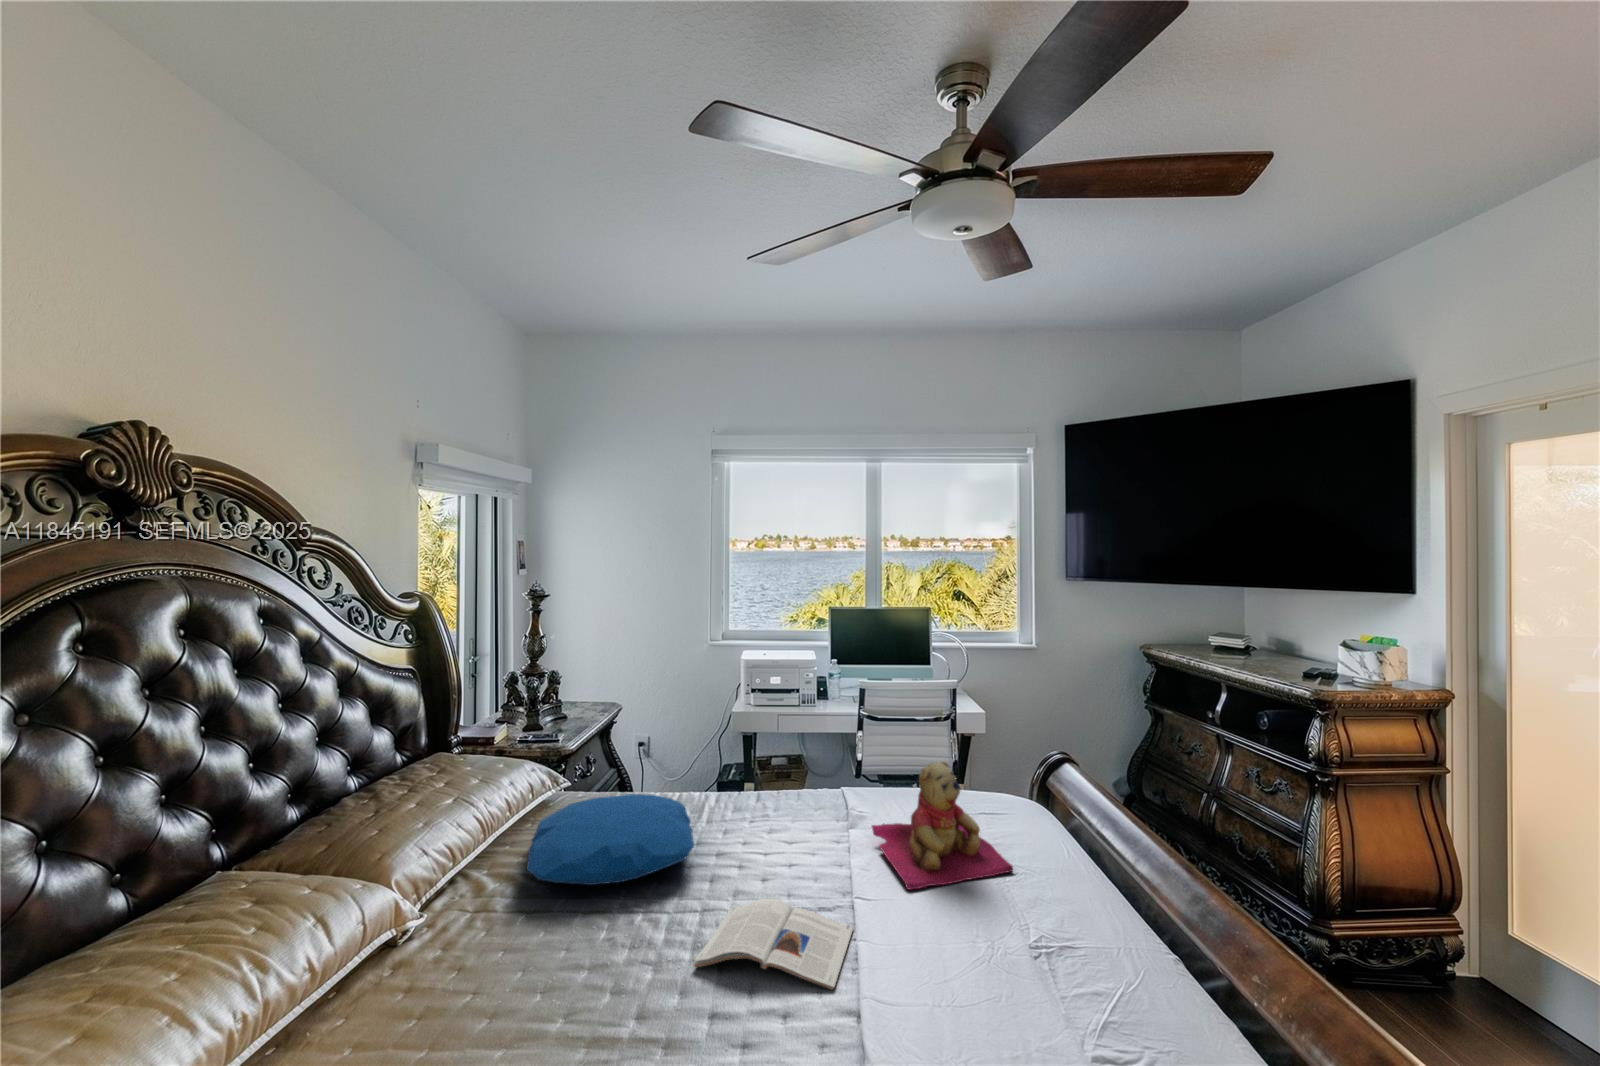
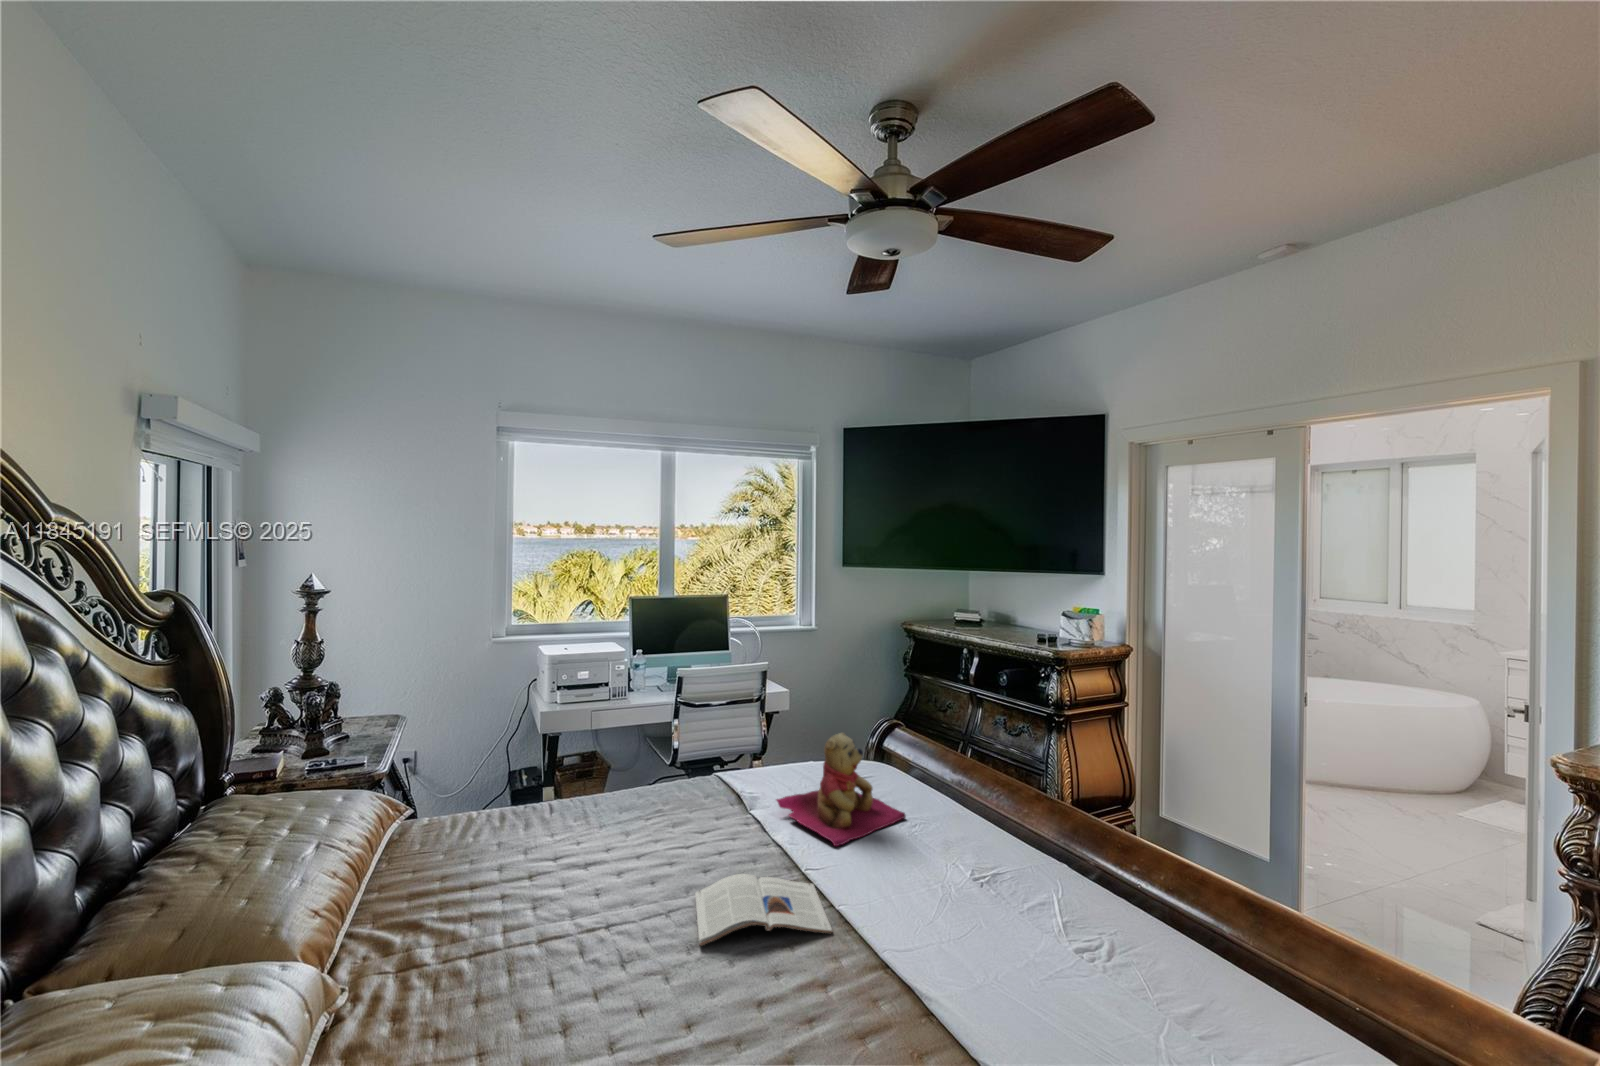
pillow: present [527,794,694,885] -> none [427,803,630,906]

